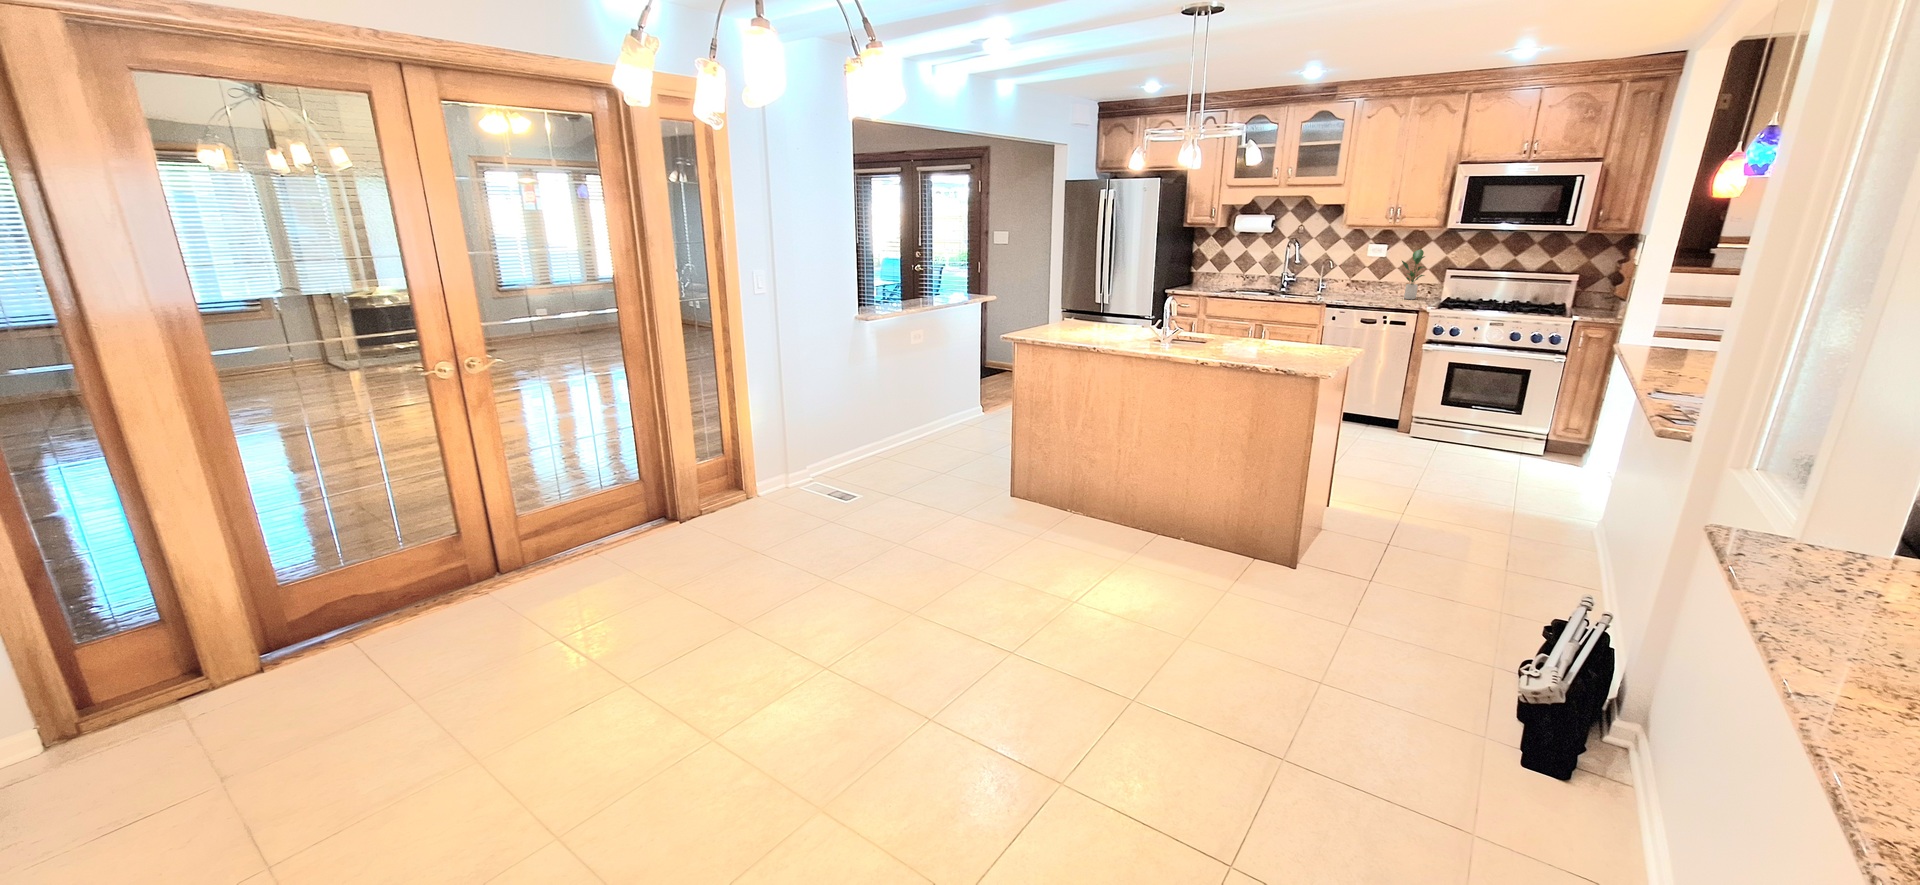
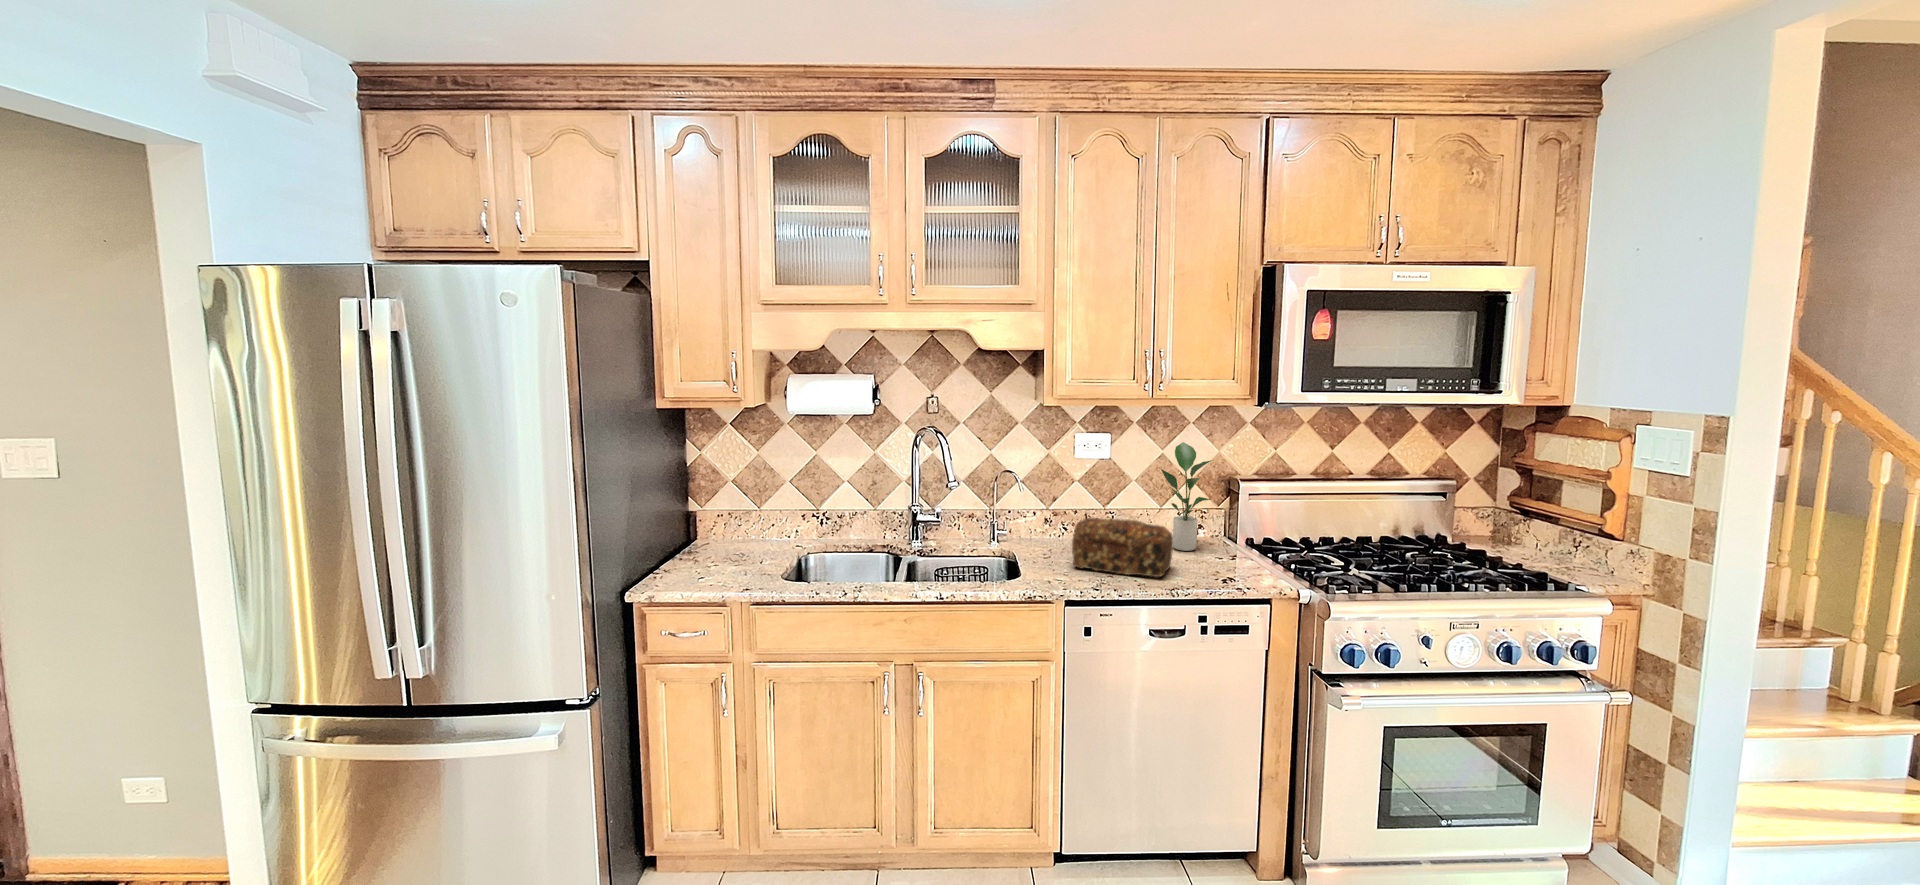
bread loaf: none [1343,278,1391,301] -> present [1072,518,1173,577]

